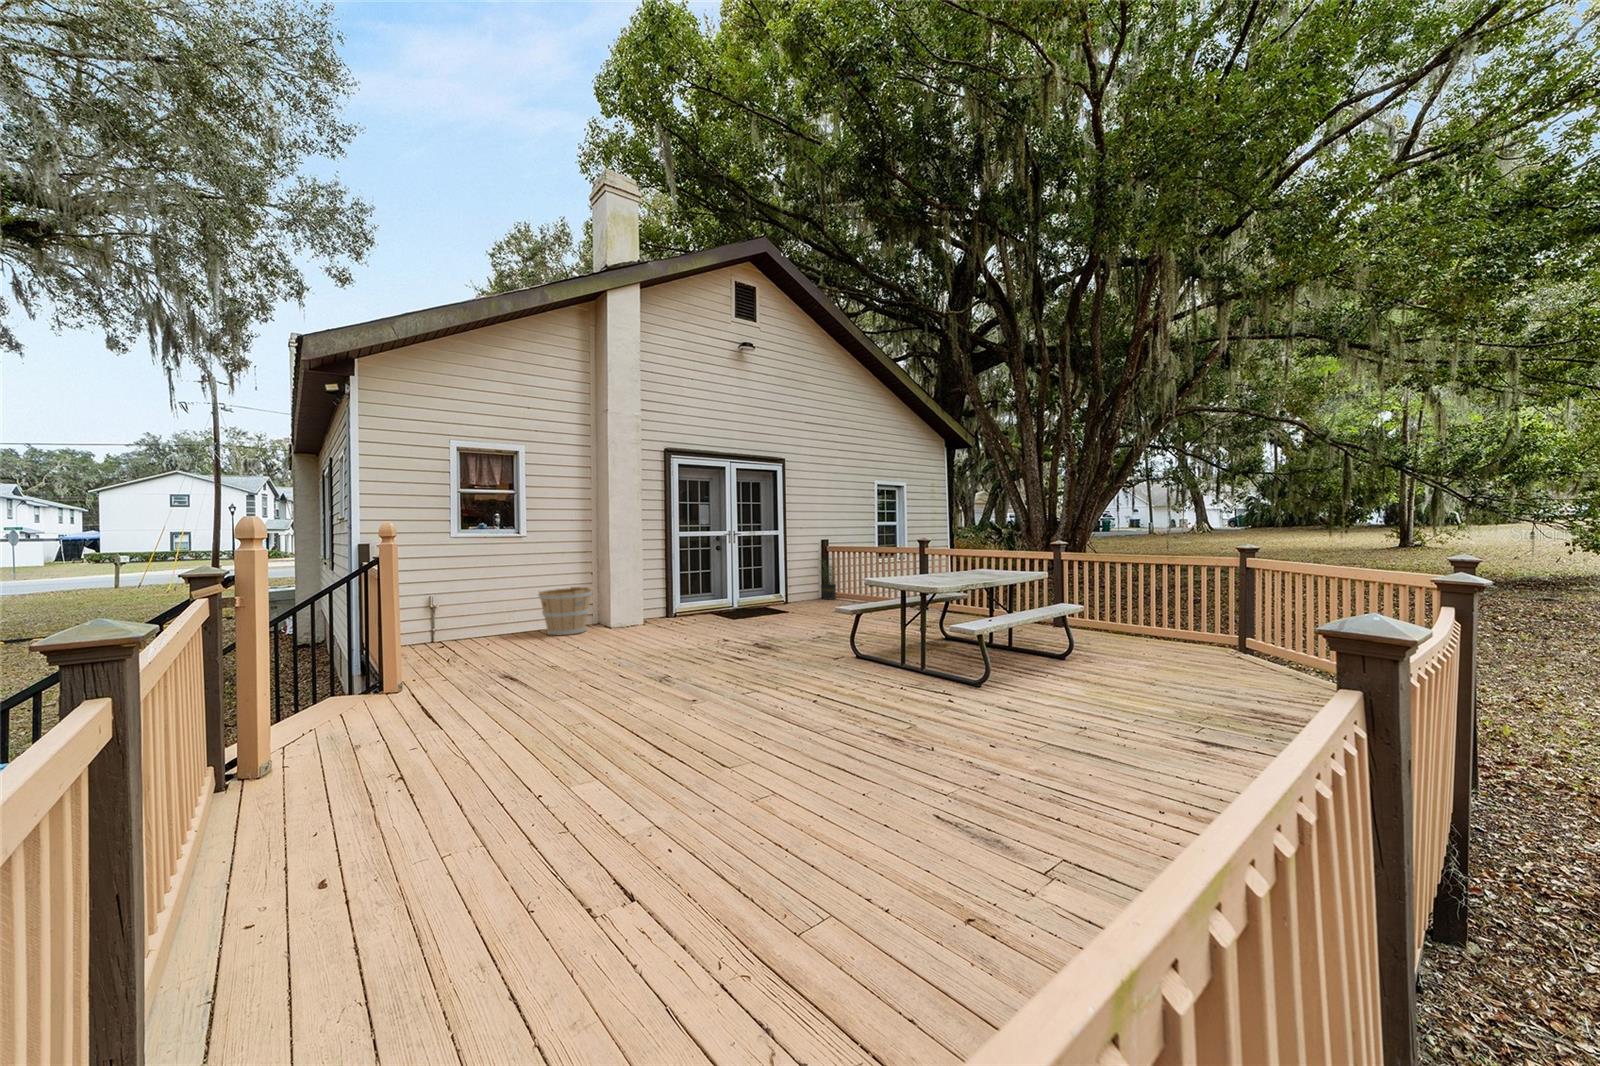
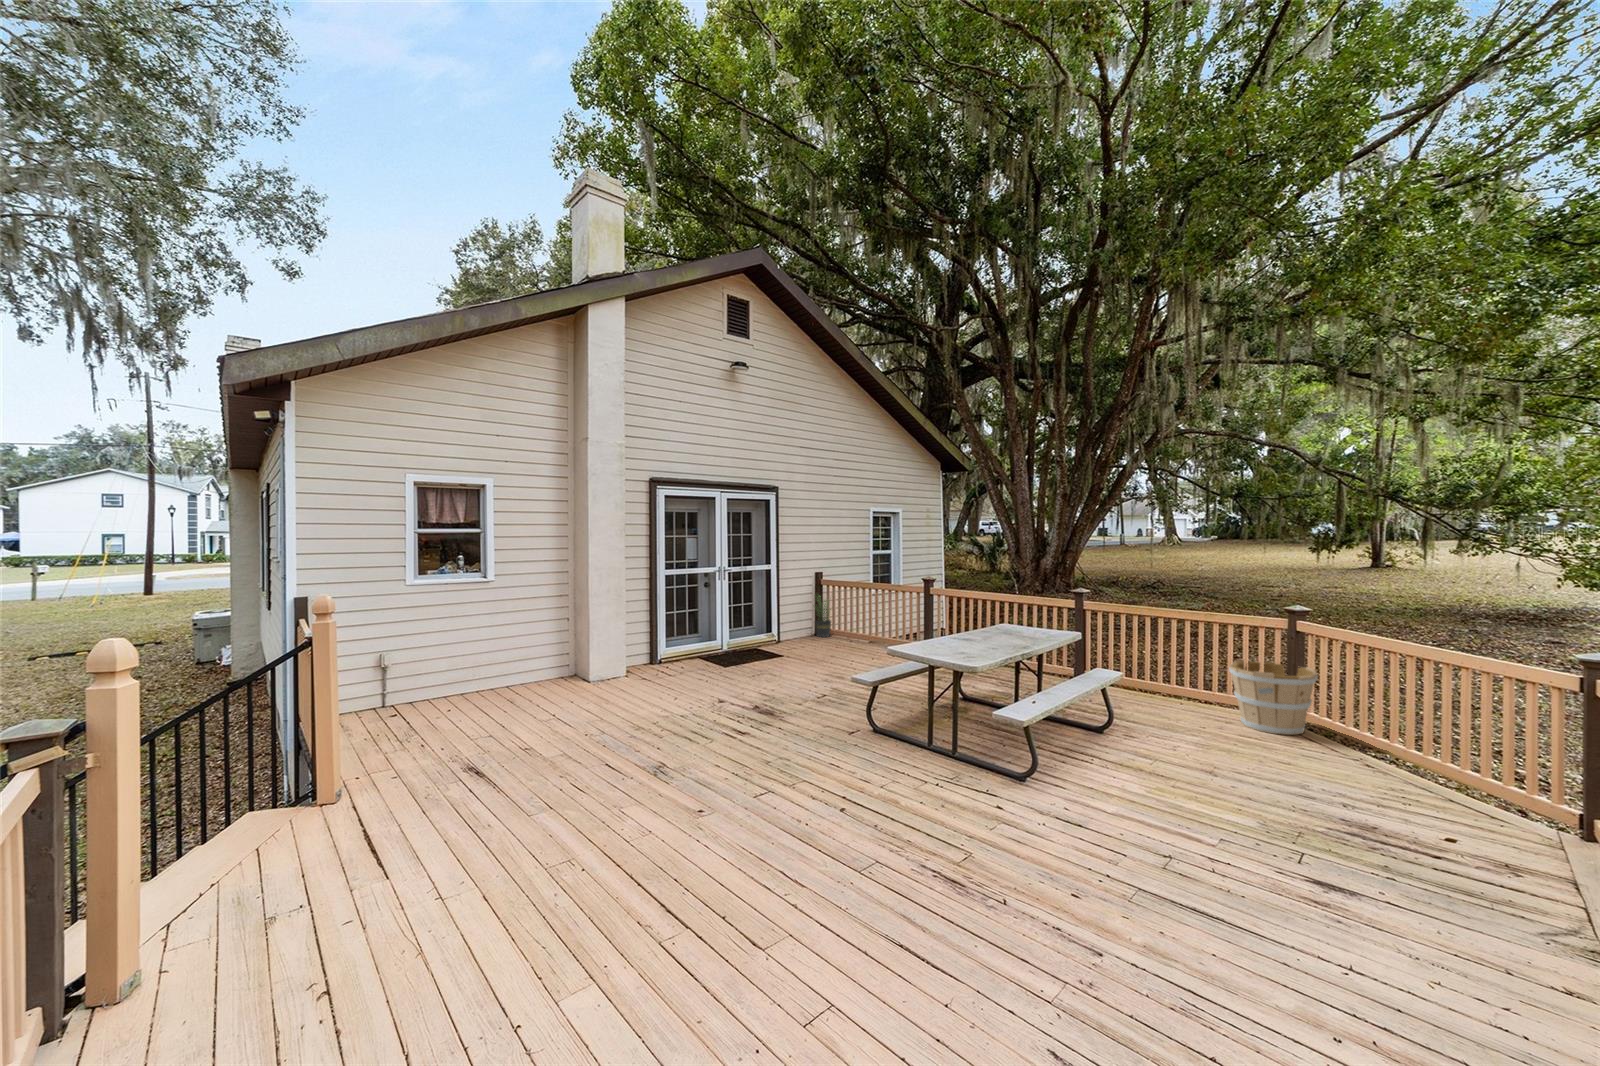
wooden bucket: present [538,587,592,635] -> present [1229,660,1318,735]

